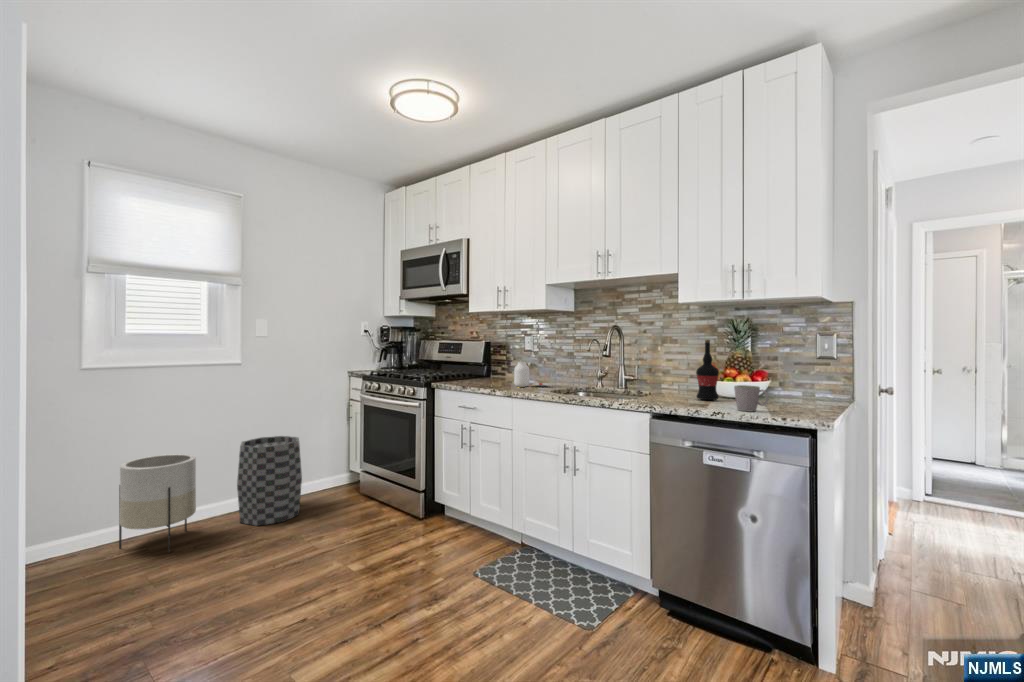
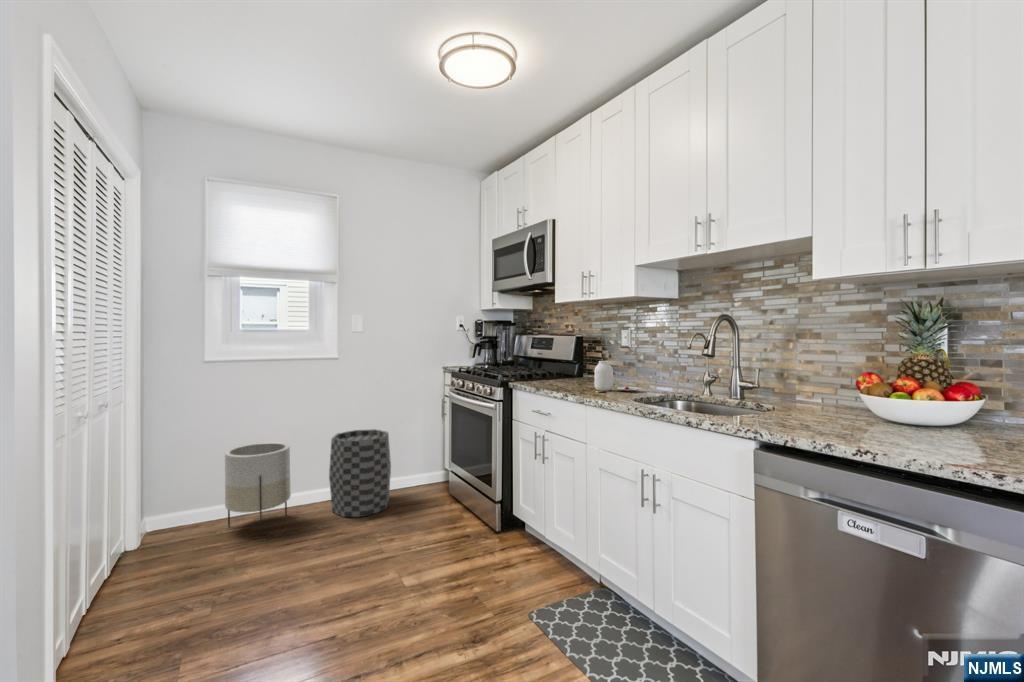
wine bottle: present [696,340,719,400] -> none [843,333,883,425]
mug: present [734,385,769,412] -> none [906,409,977,456]

